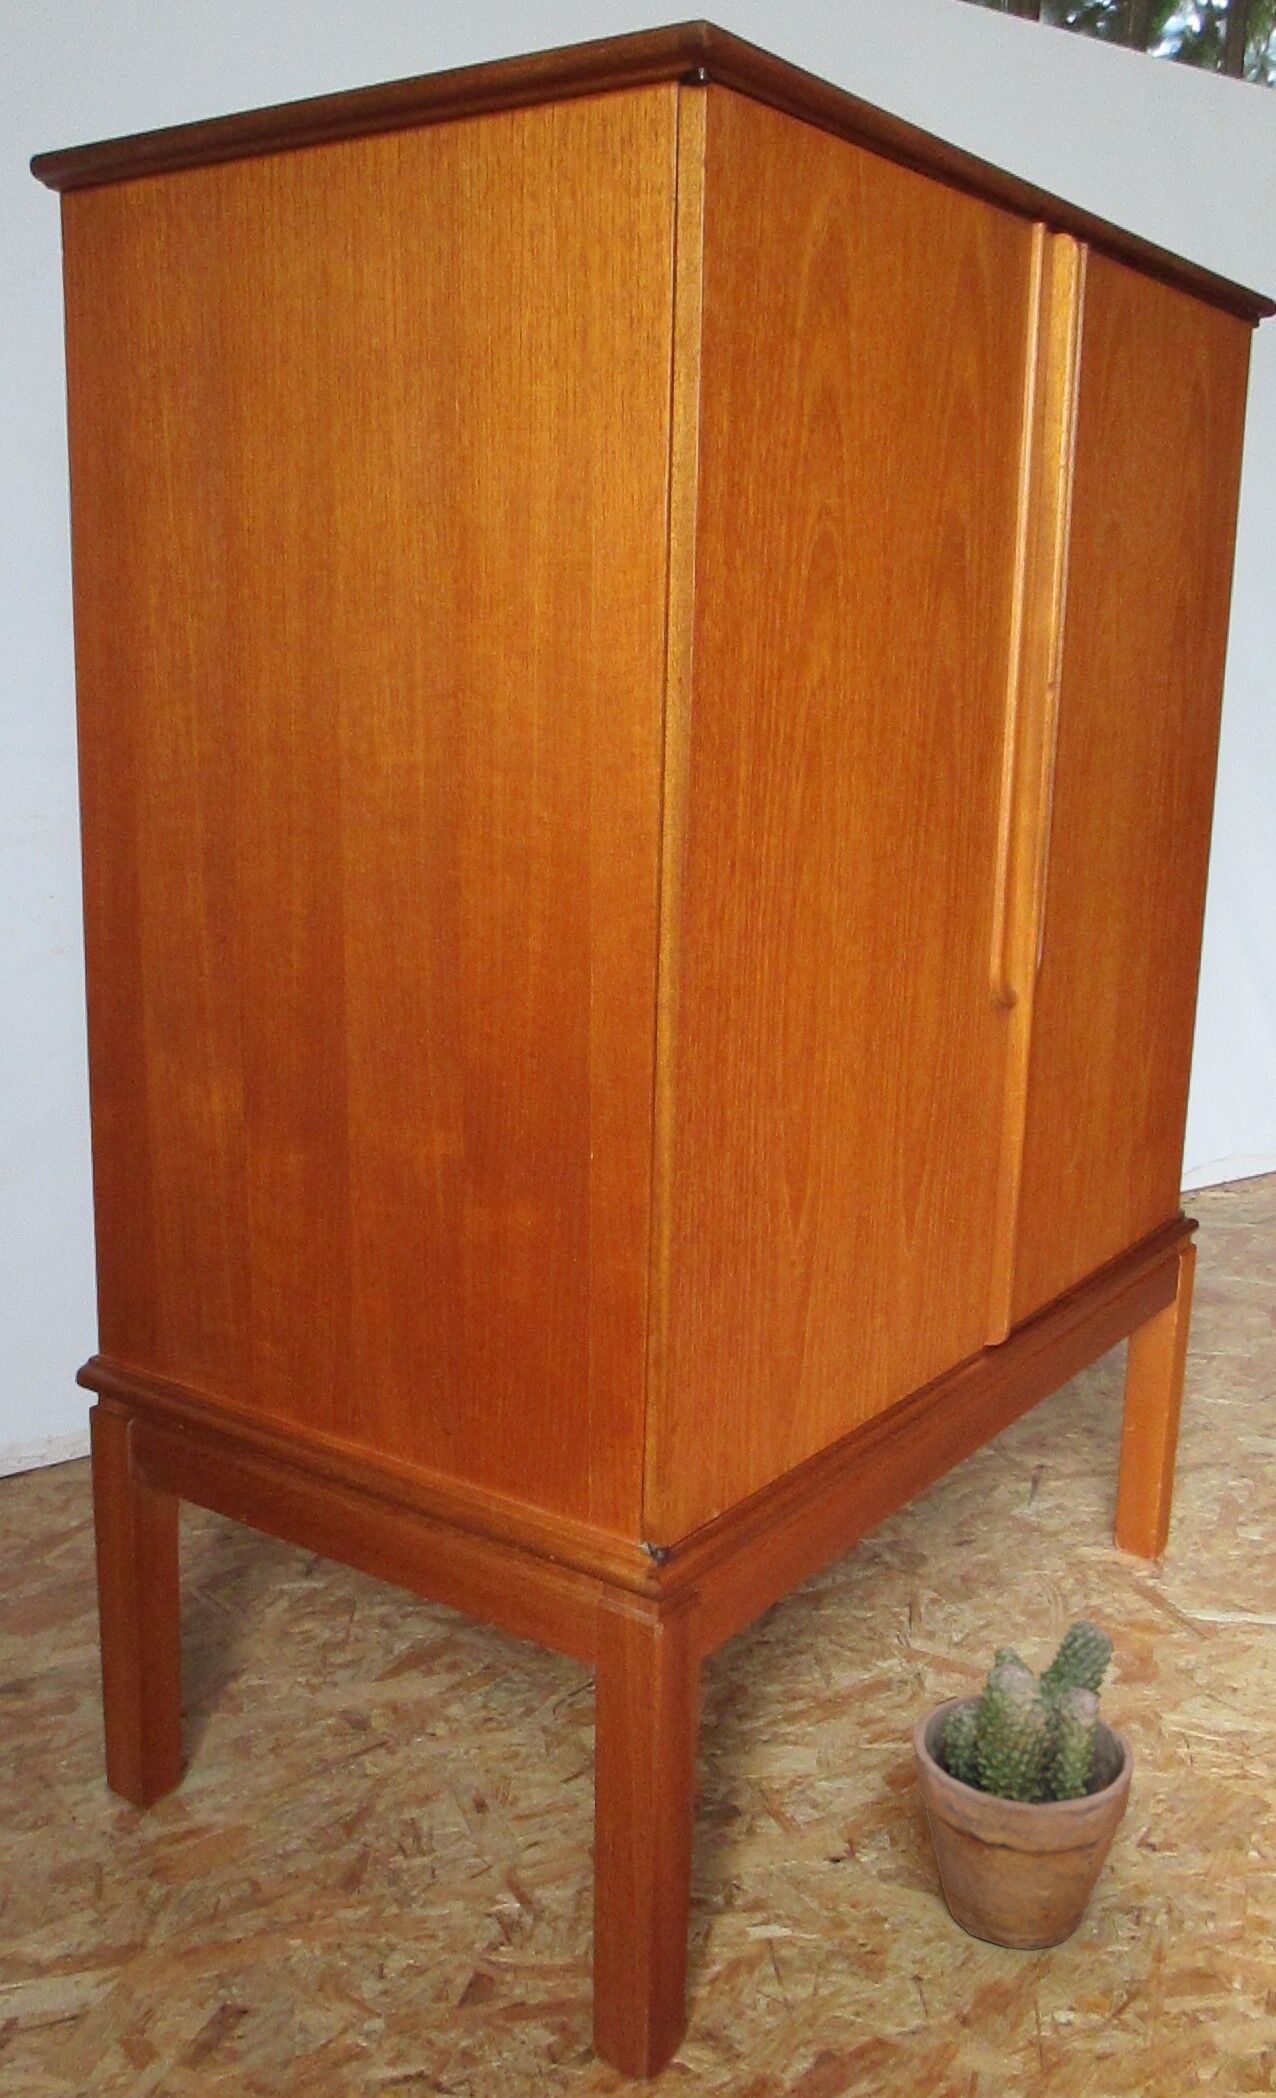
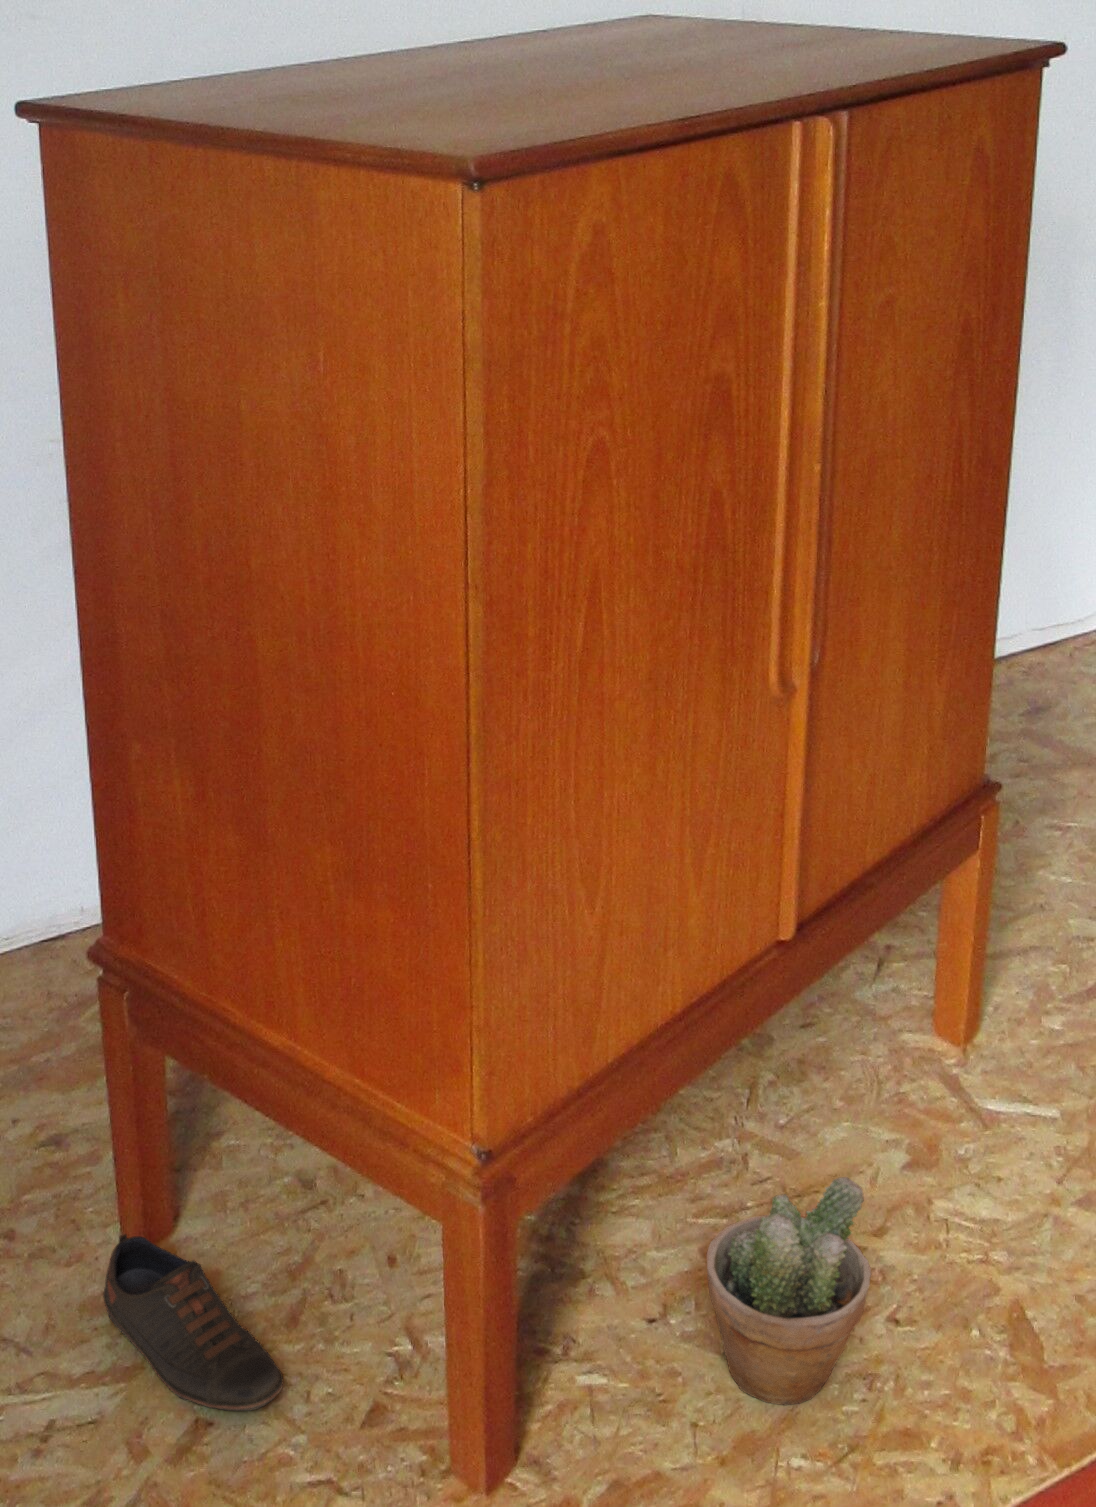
shoe: none [91,1760,348,1989] -> present [103,1234,283,1411]

